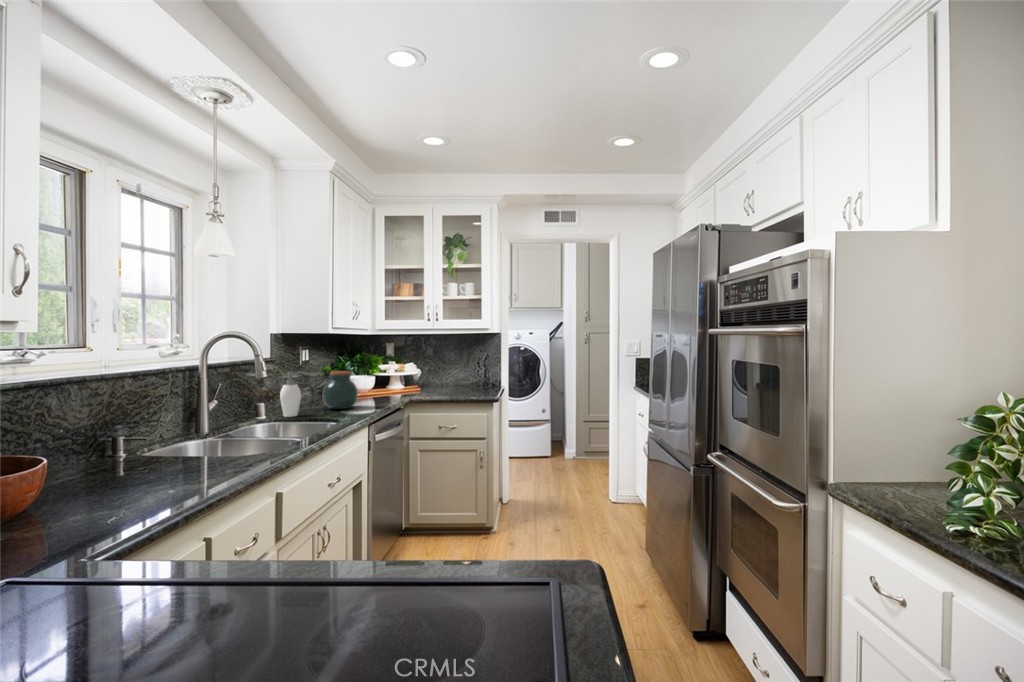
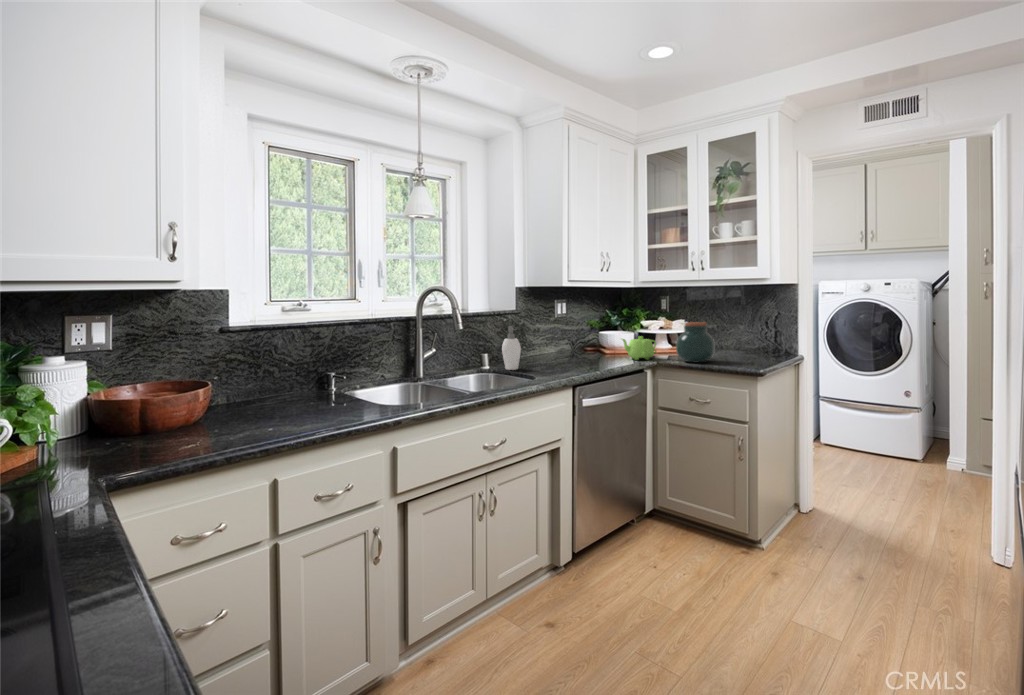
jar: present [322,371,358,409] -> present [676,322,715,362]
teapot: none [380,378,409,399] -> present [622,336,656,360]

